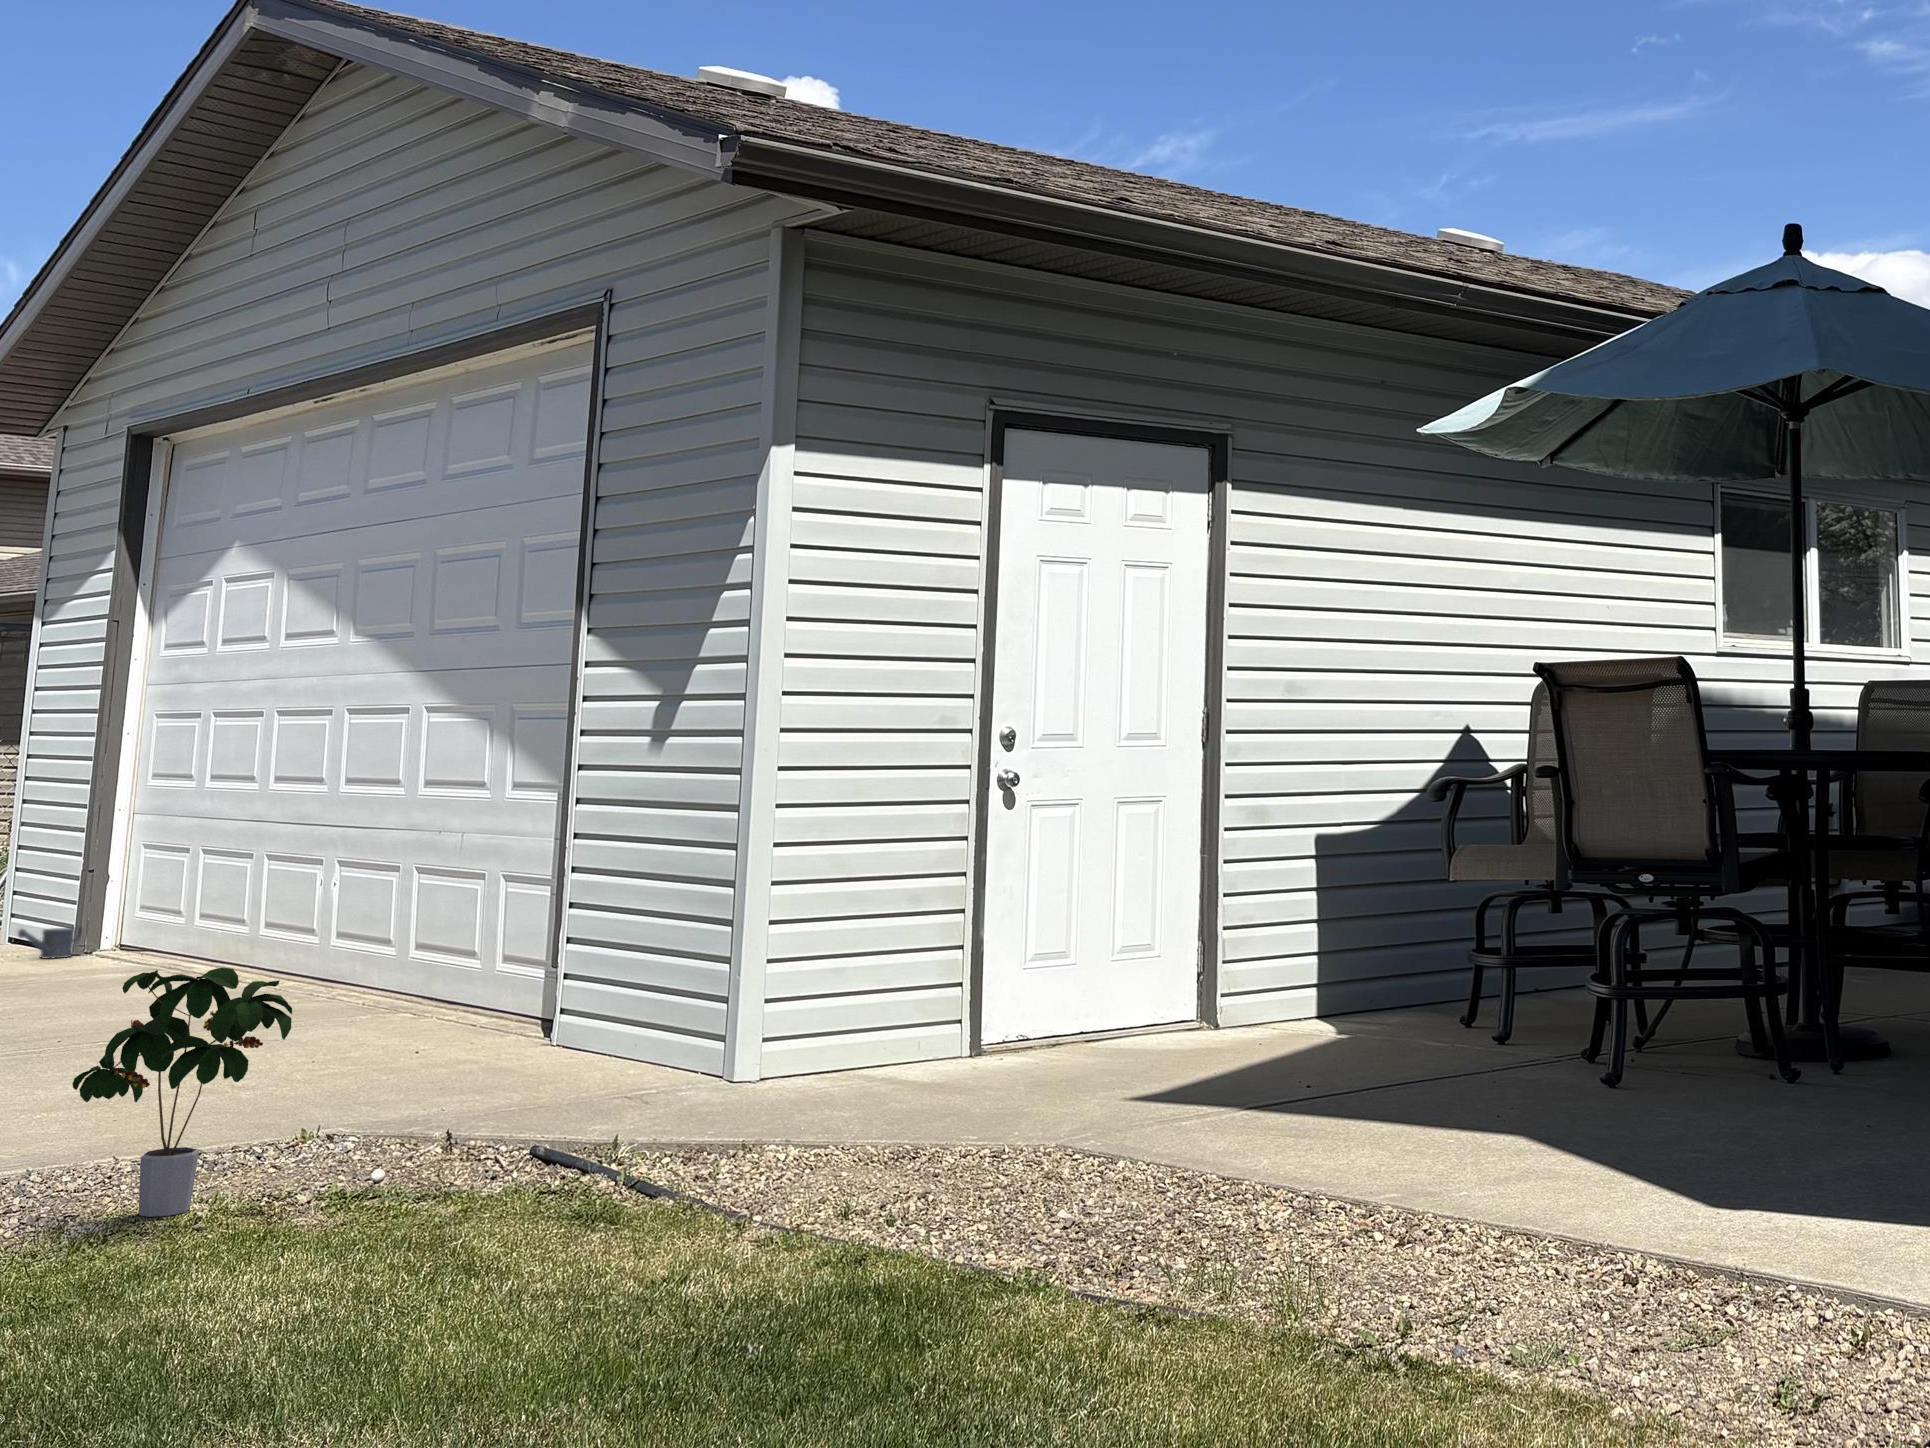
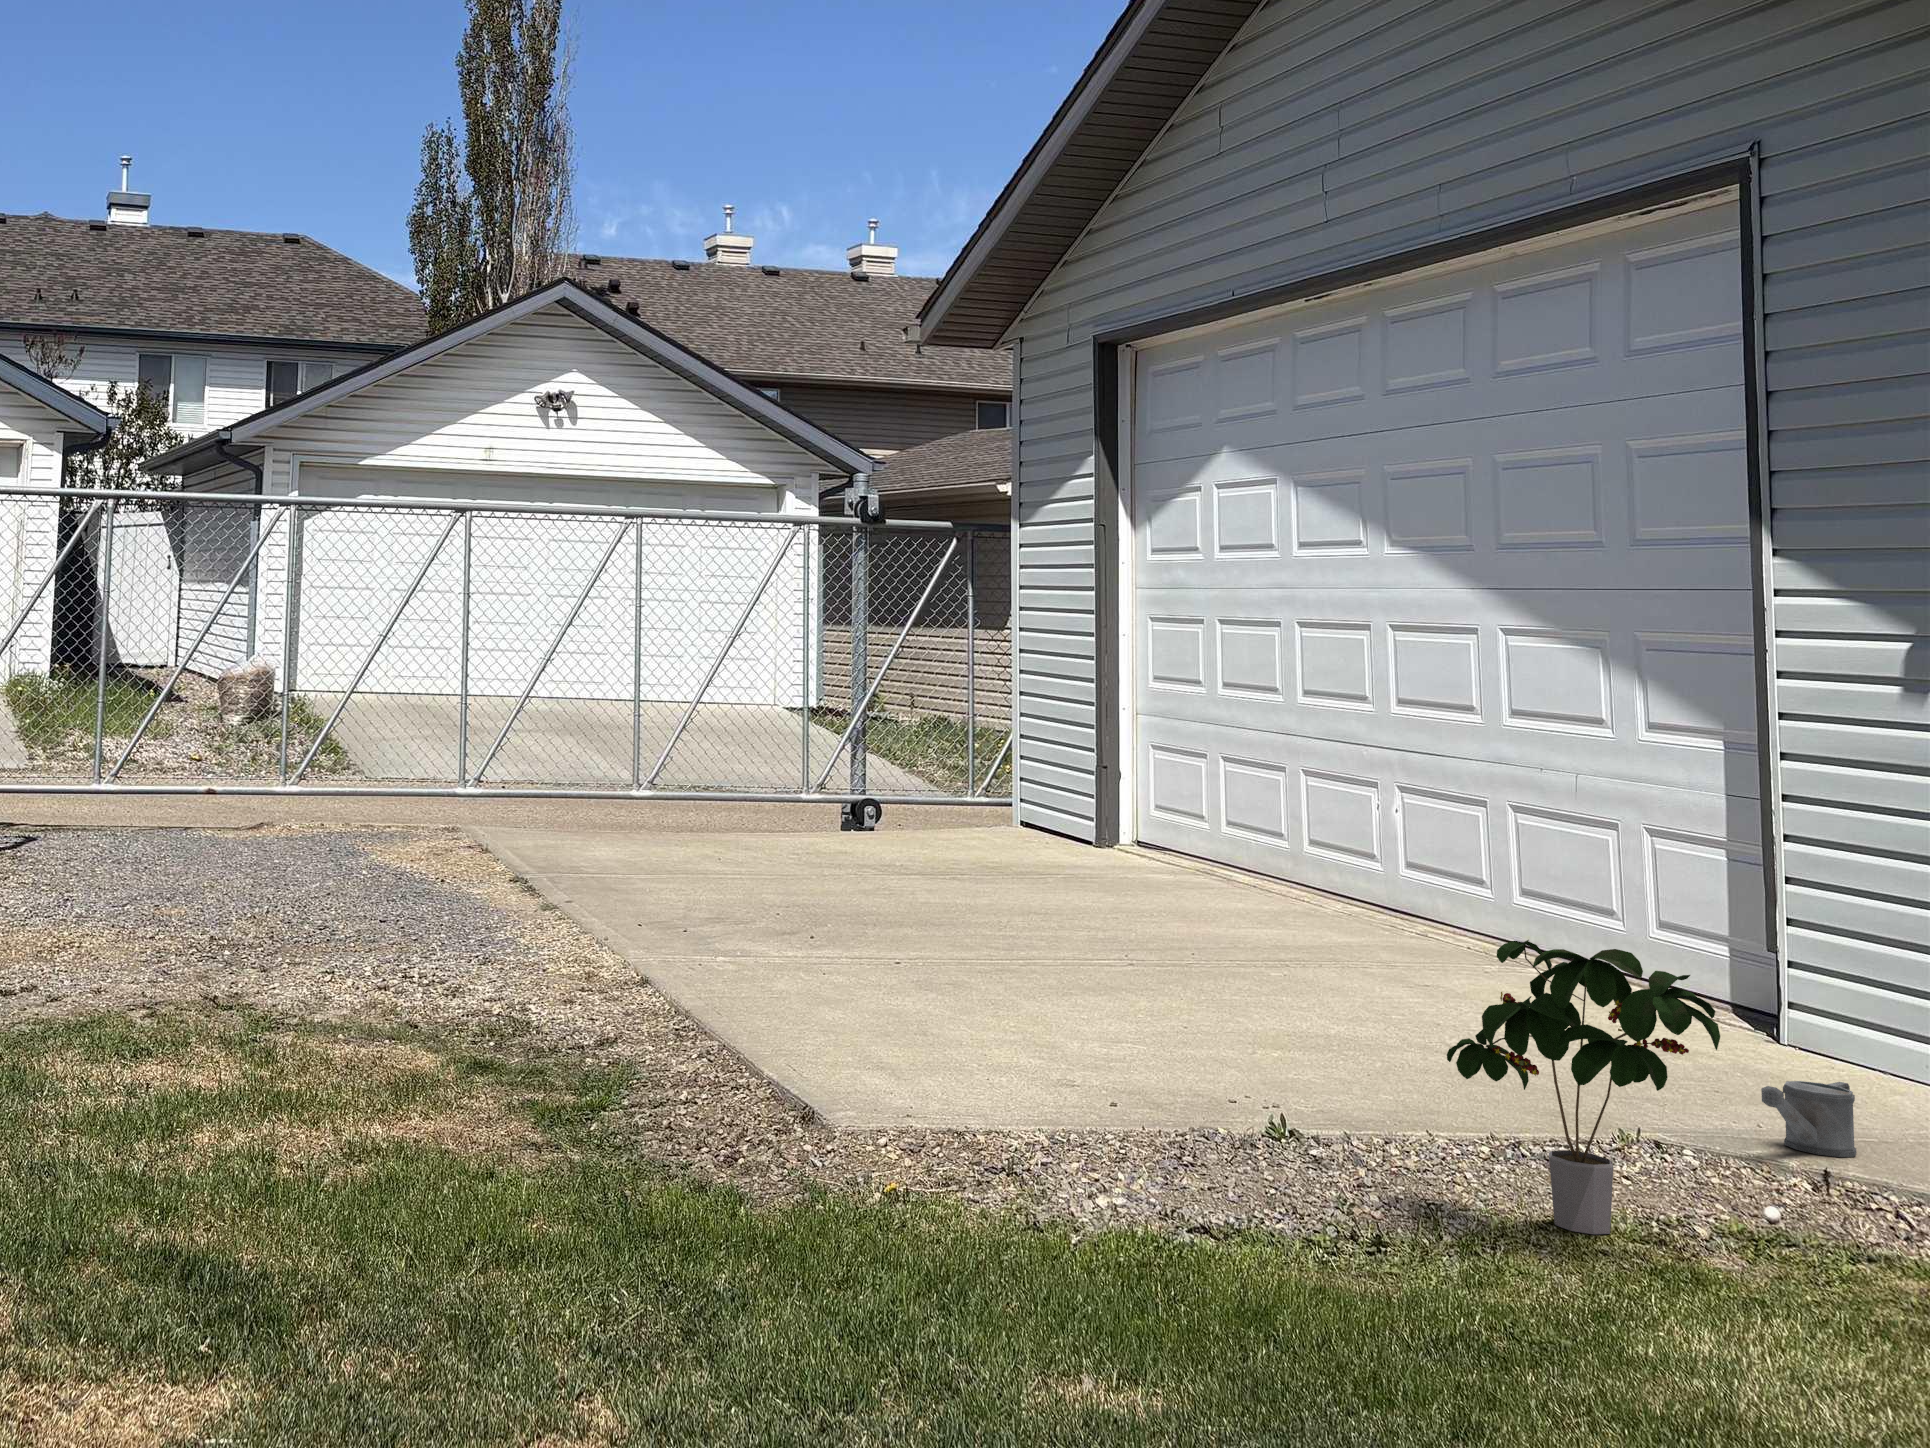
watering can: present [18,927,82,959] -> present [1761,1081,1857,1157]

